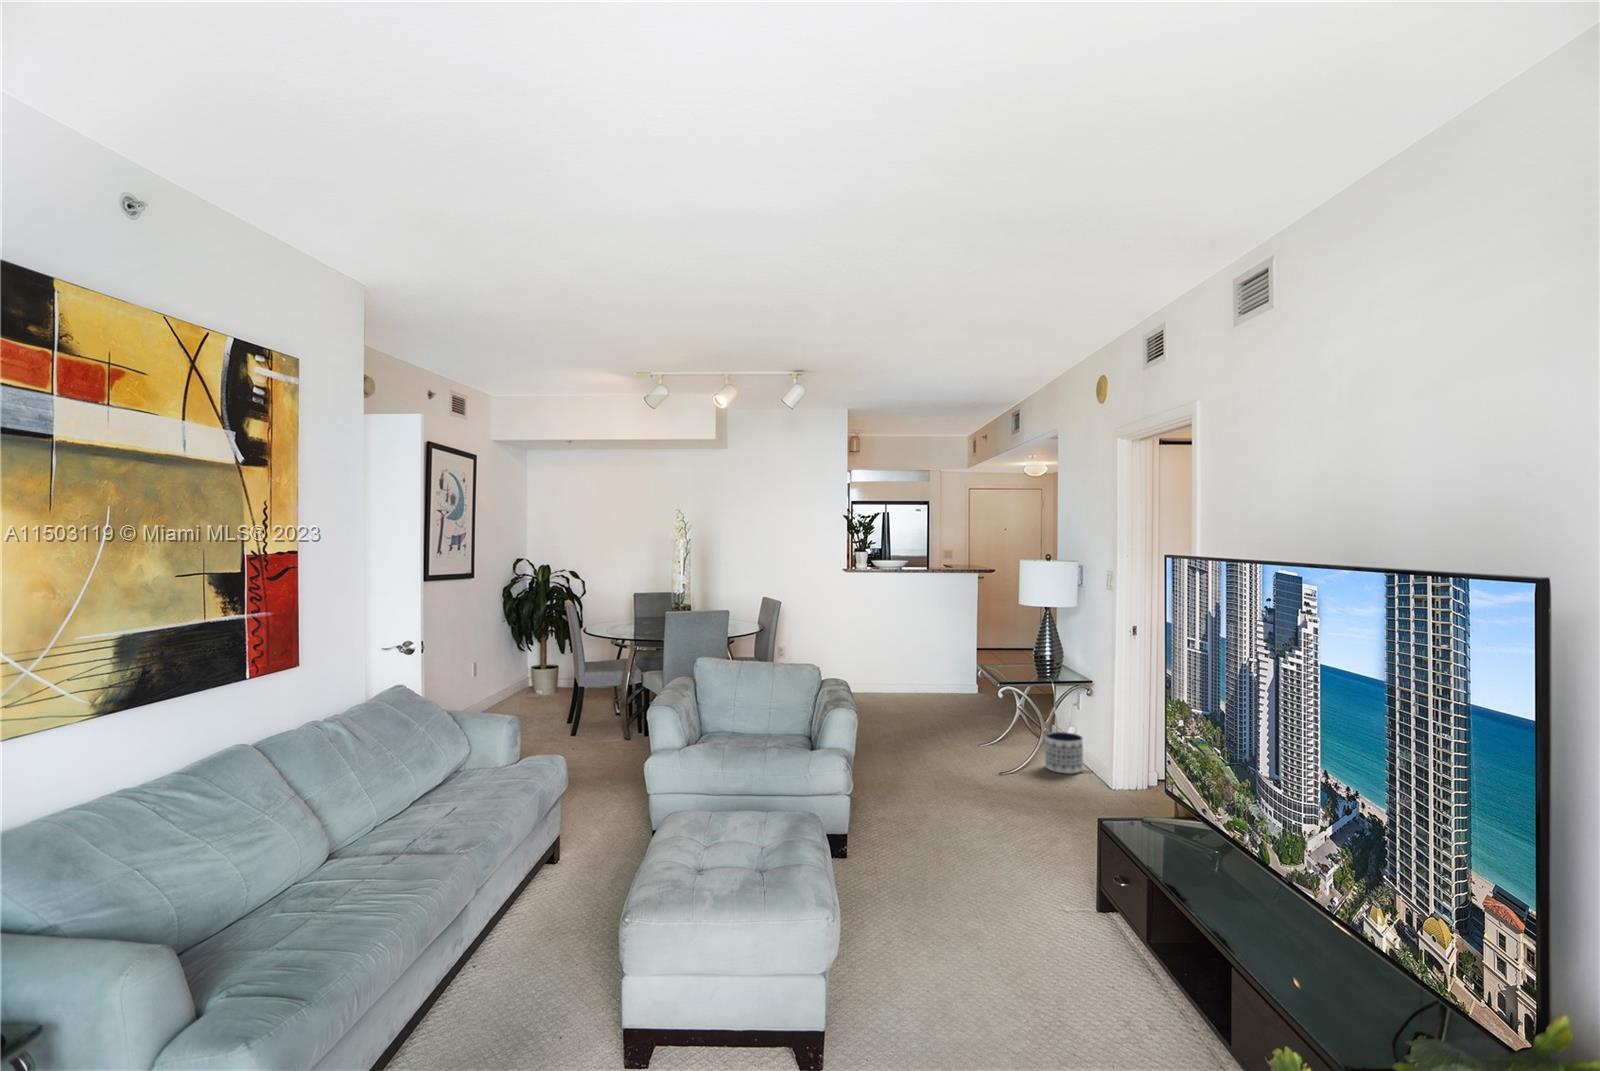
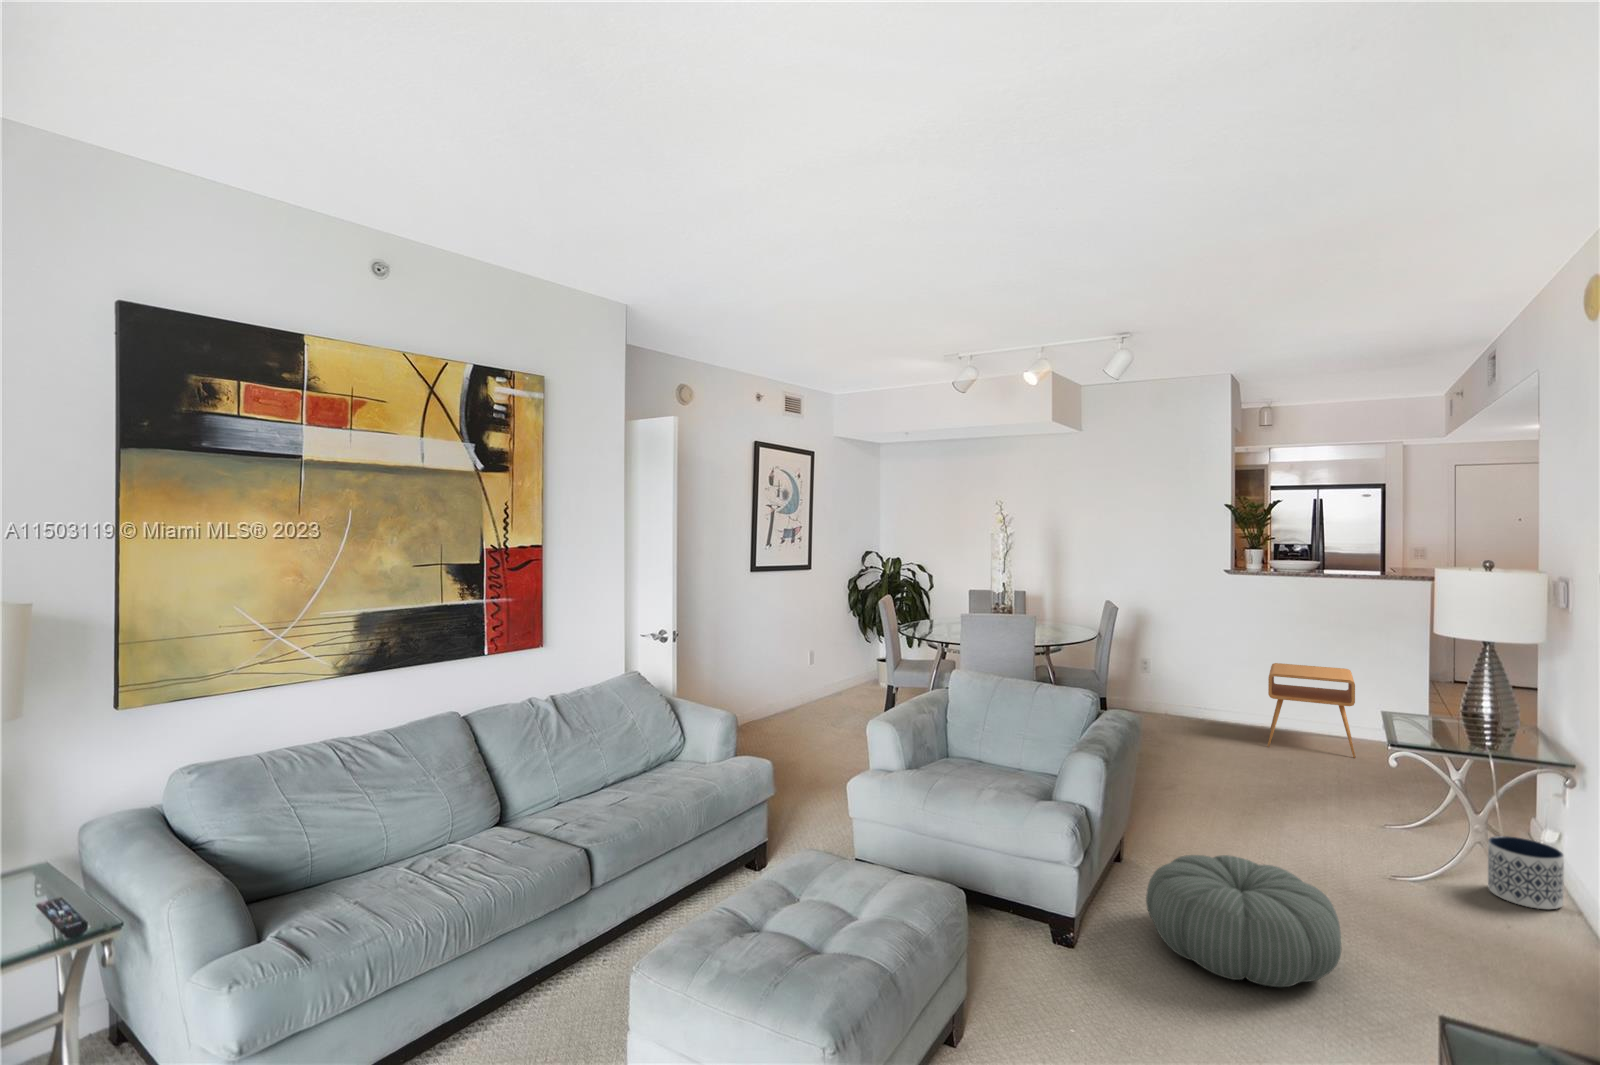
side table: none [871,640,934,704] -> present [1267,663,1356,758]
pouf: none [887,770,1011,849] -> present [1146,855,1341,987]

